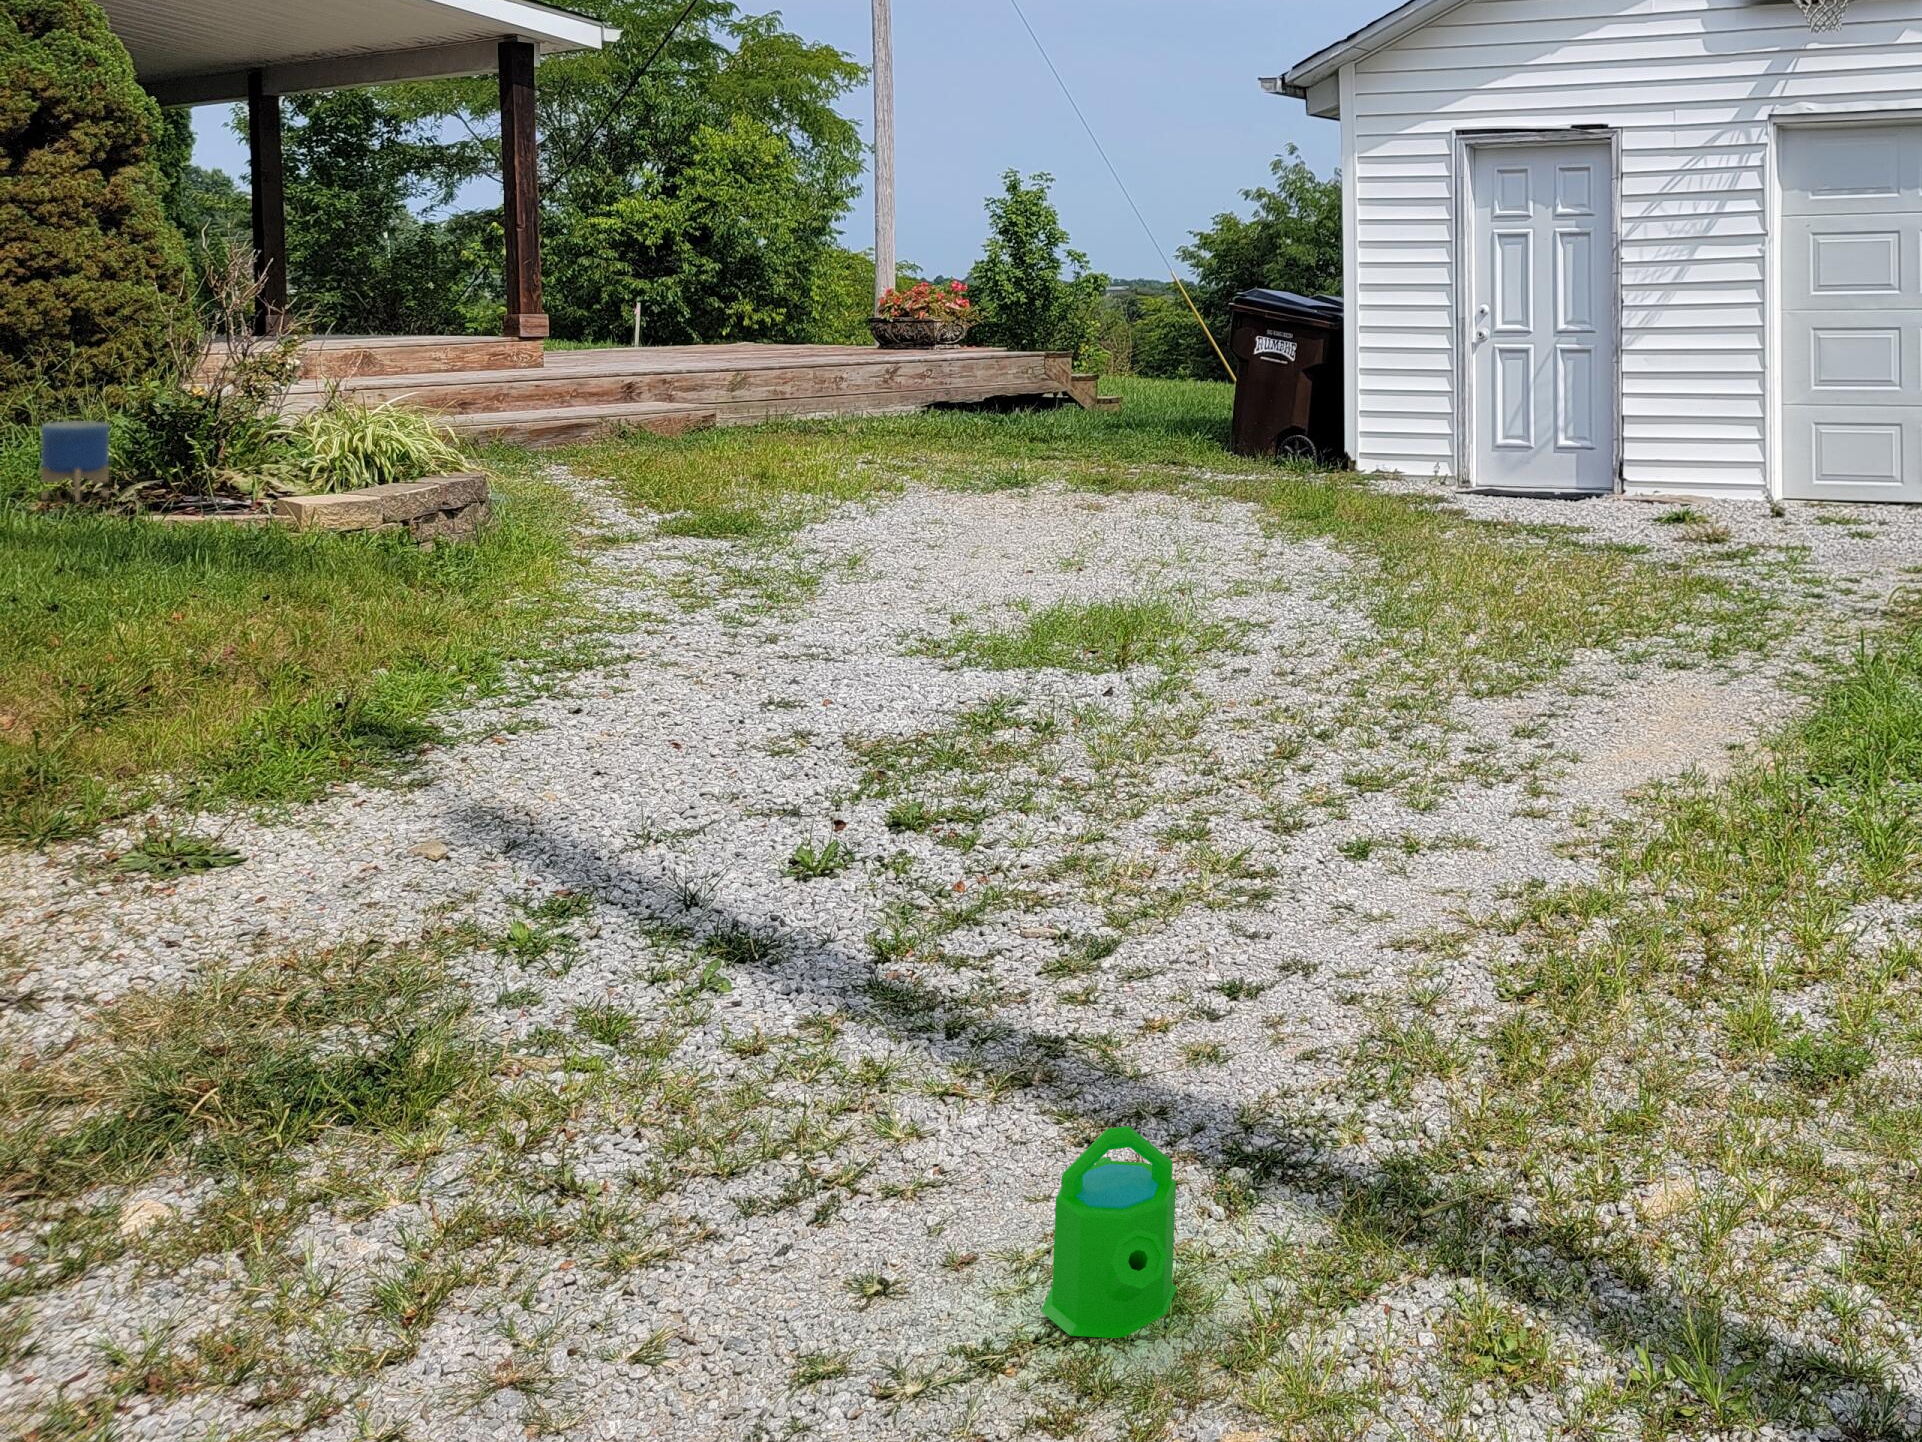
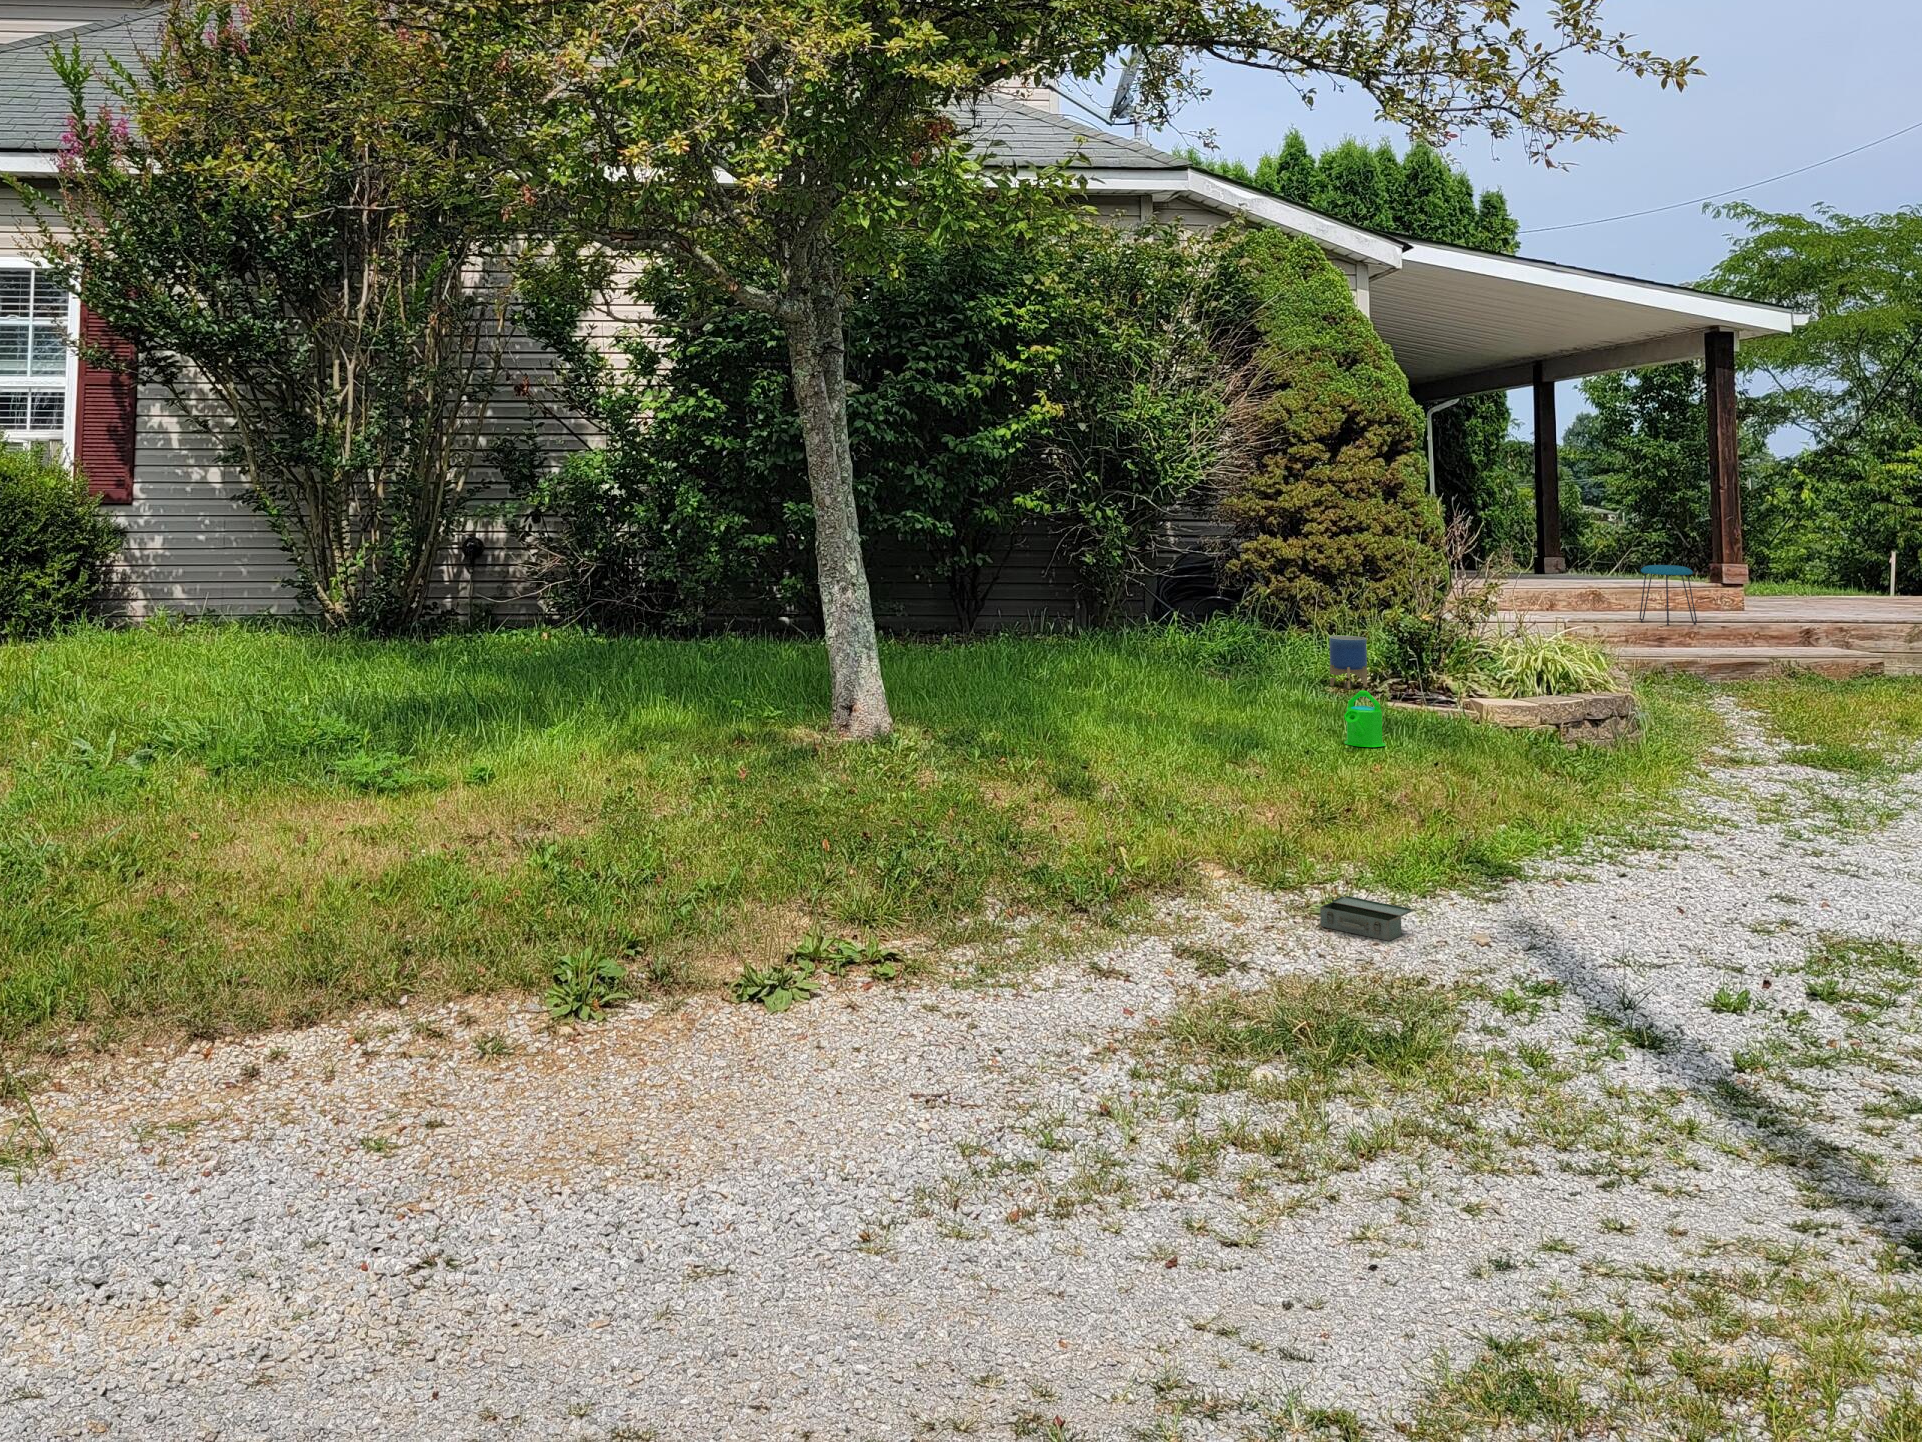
stool: none [439,316,510,388] -> present [1639,565,1697,626]
toolbox: none [142,831,309,895] -> present [1320,896,1412,941]
watering can: present [1041,1126,1177,1338] -> present [1344,690,1385,747]

